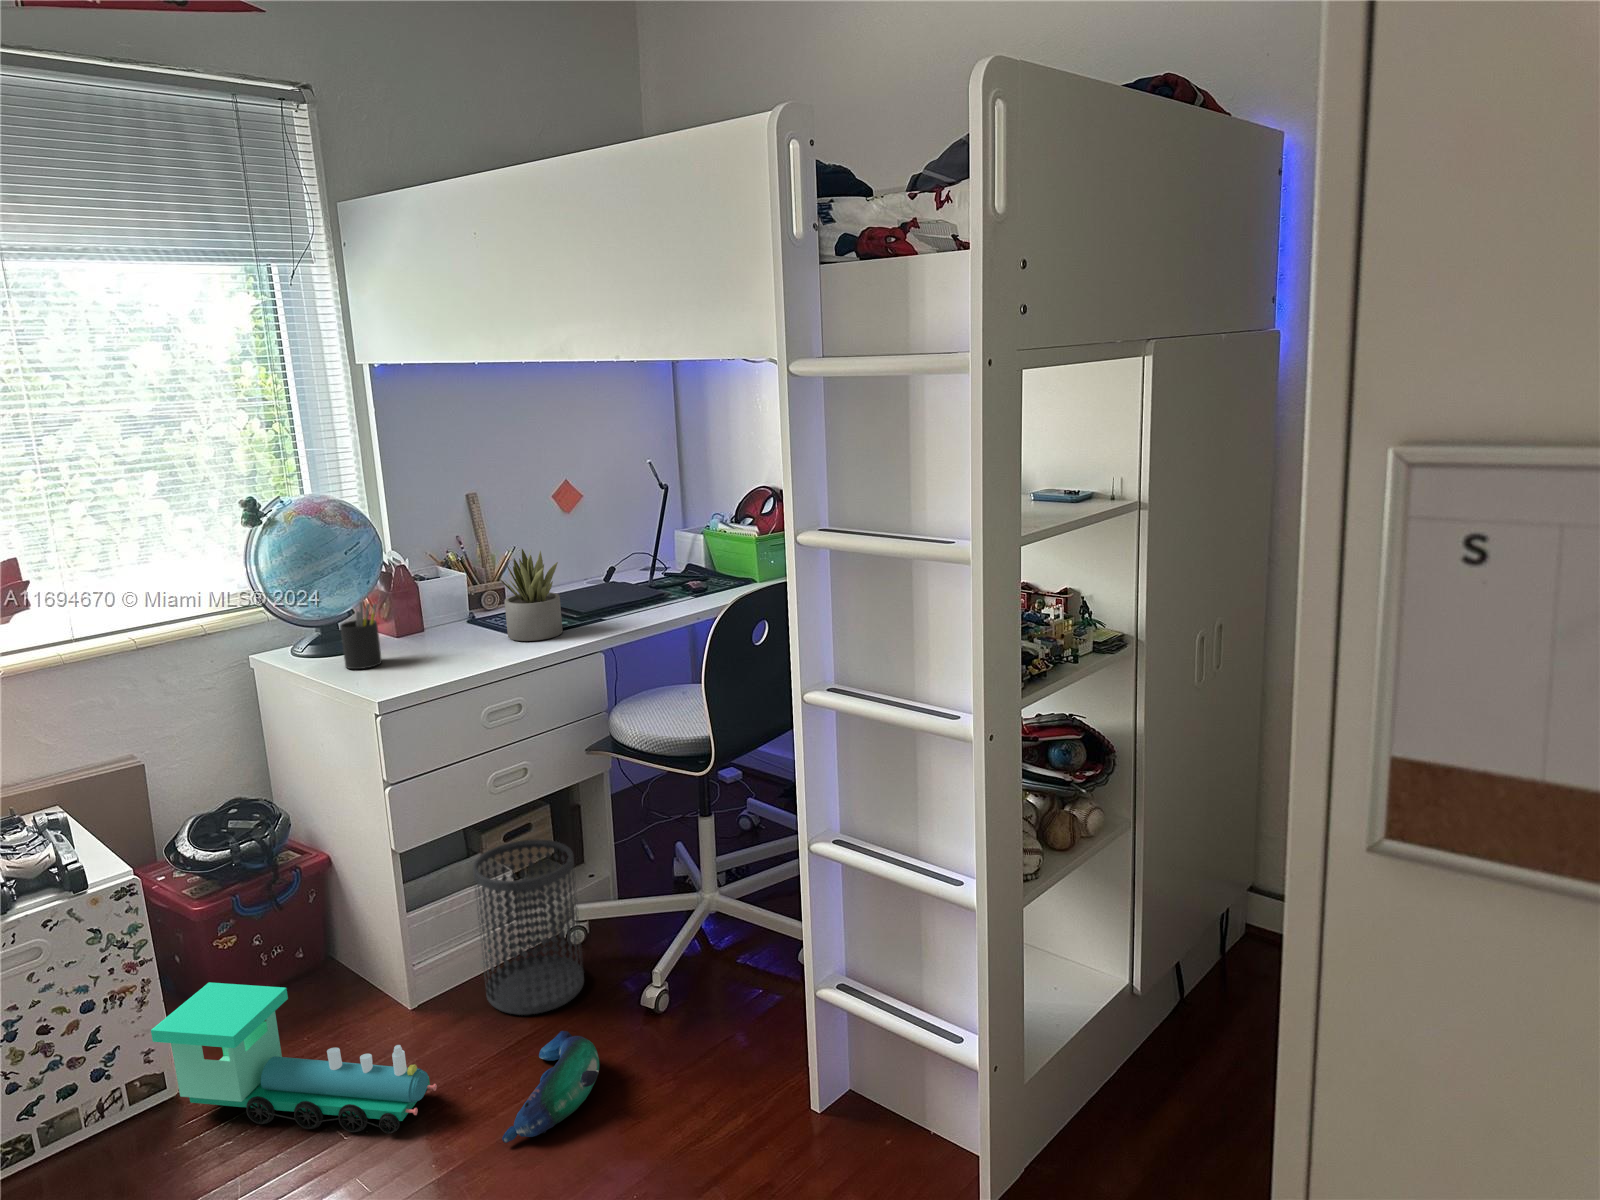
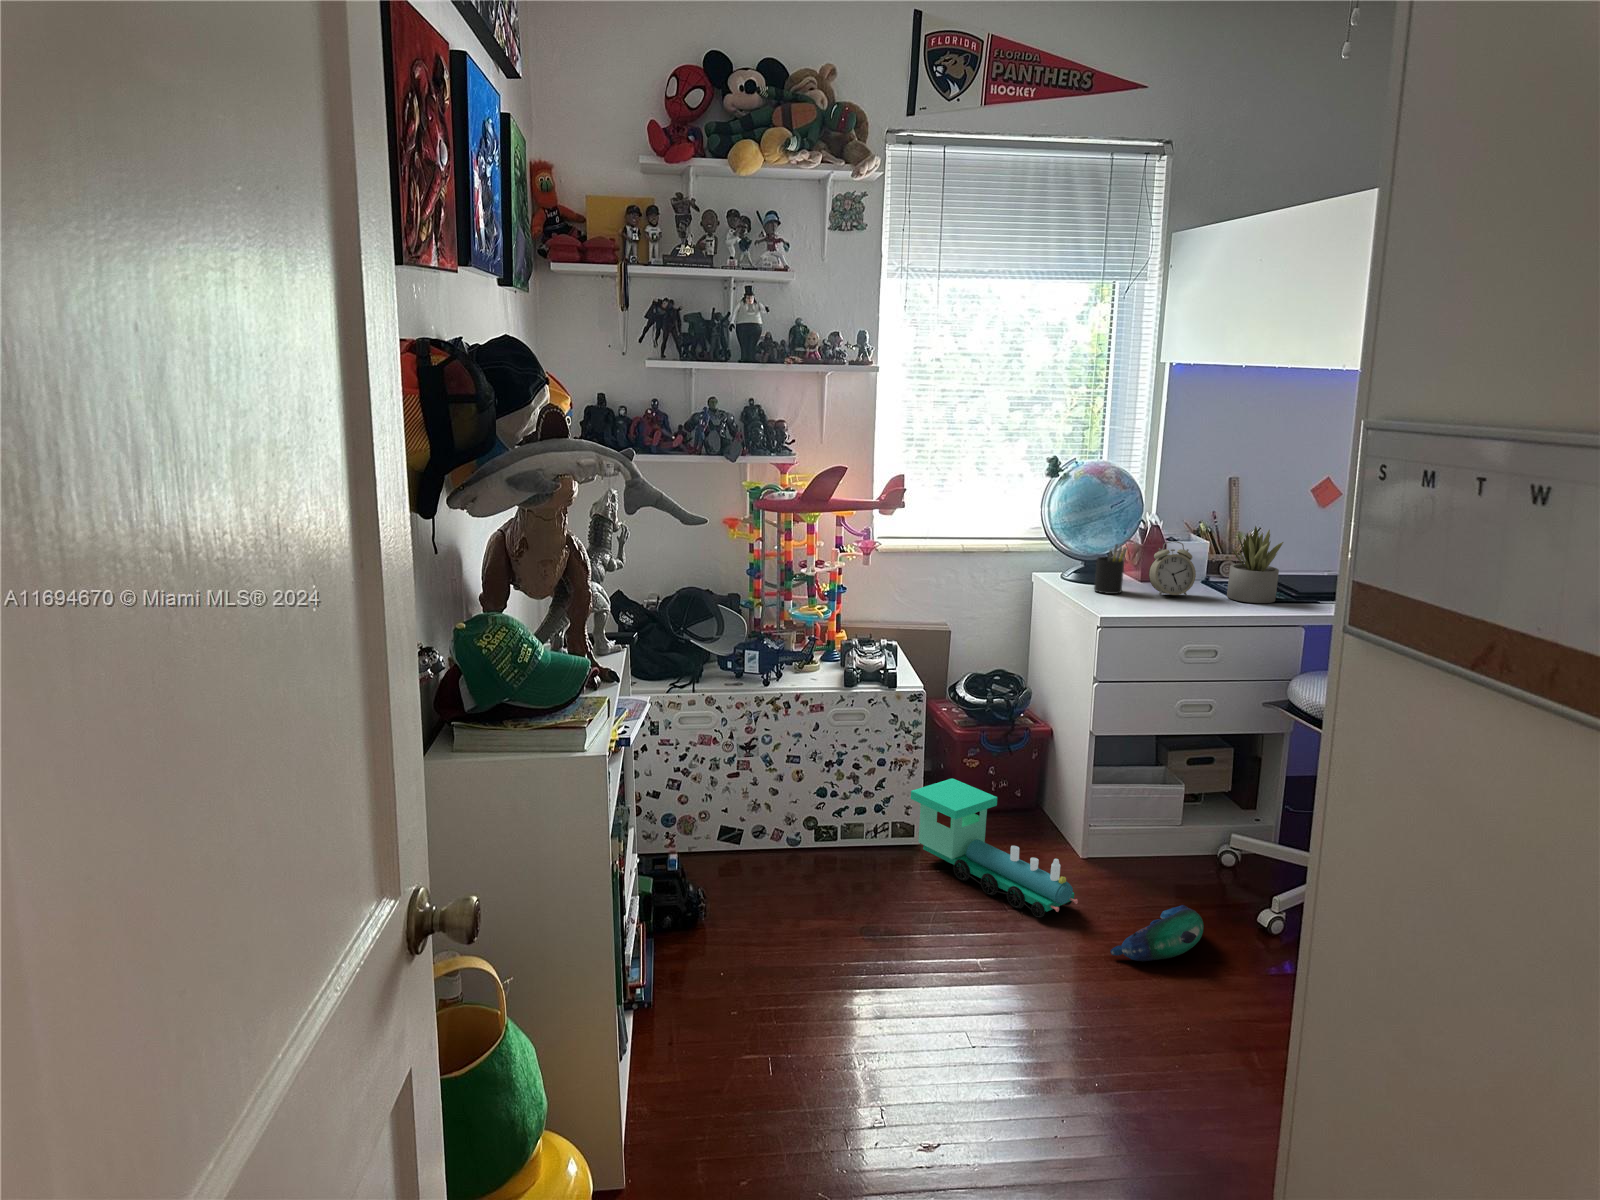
alarm clock: none [411,585,469,657] -> present [1149,541,1196,596]
wastebasket: present [473,840,584,1015] -> none [1138,755,1232,894]

